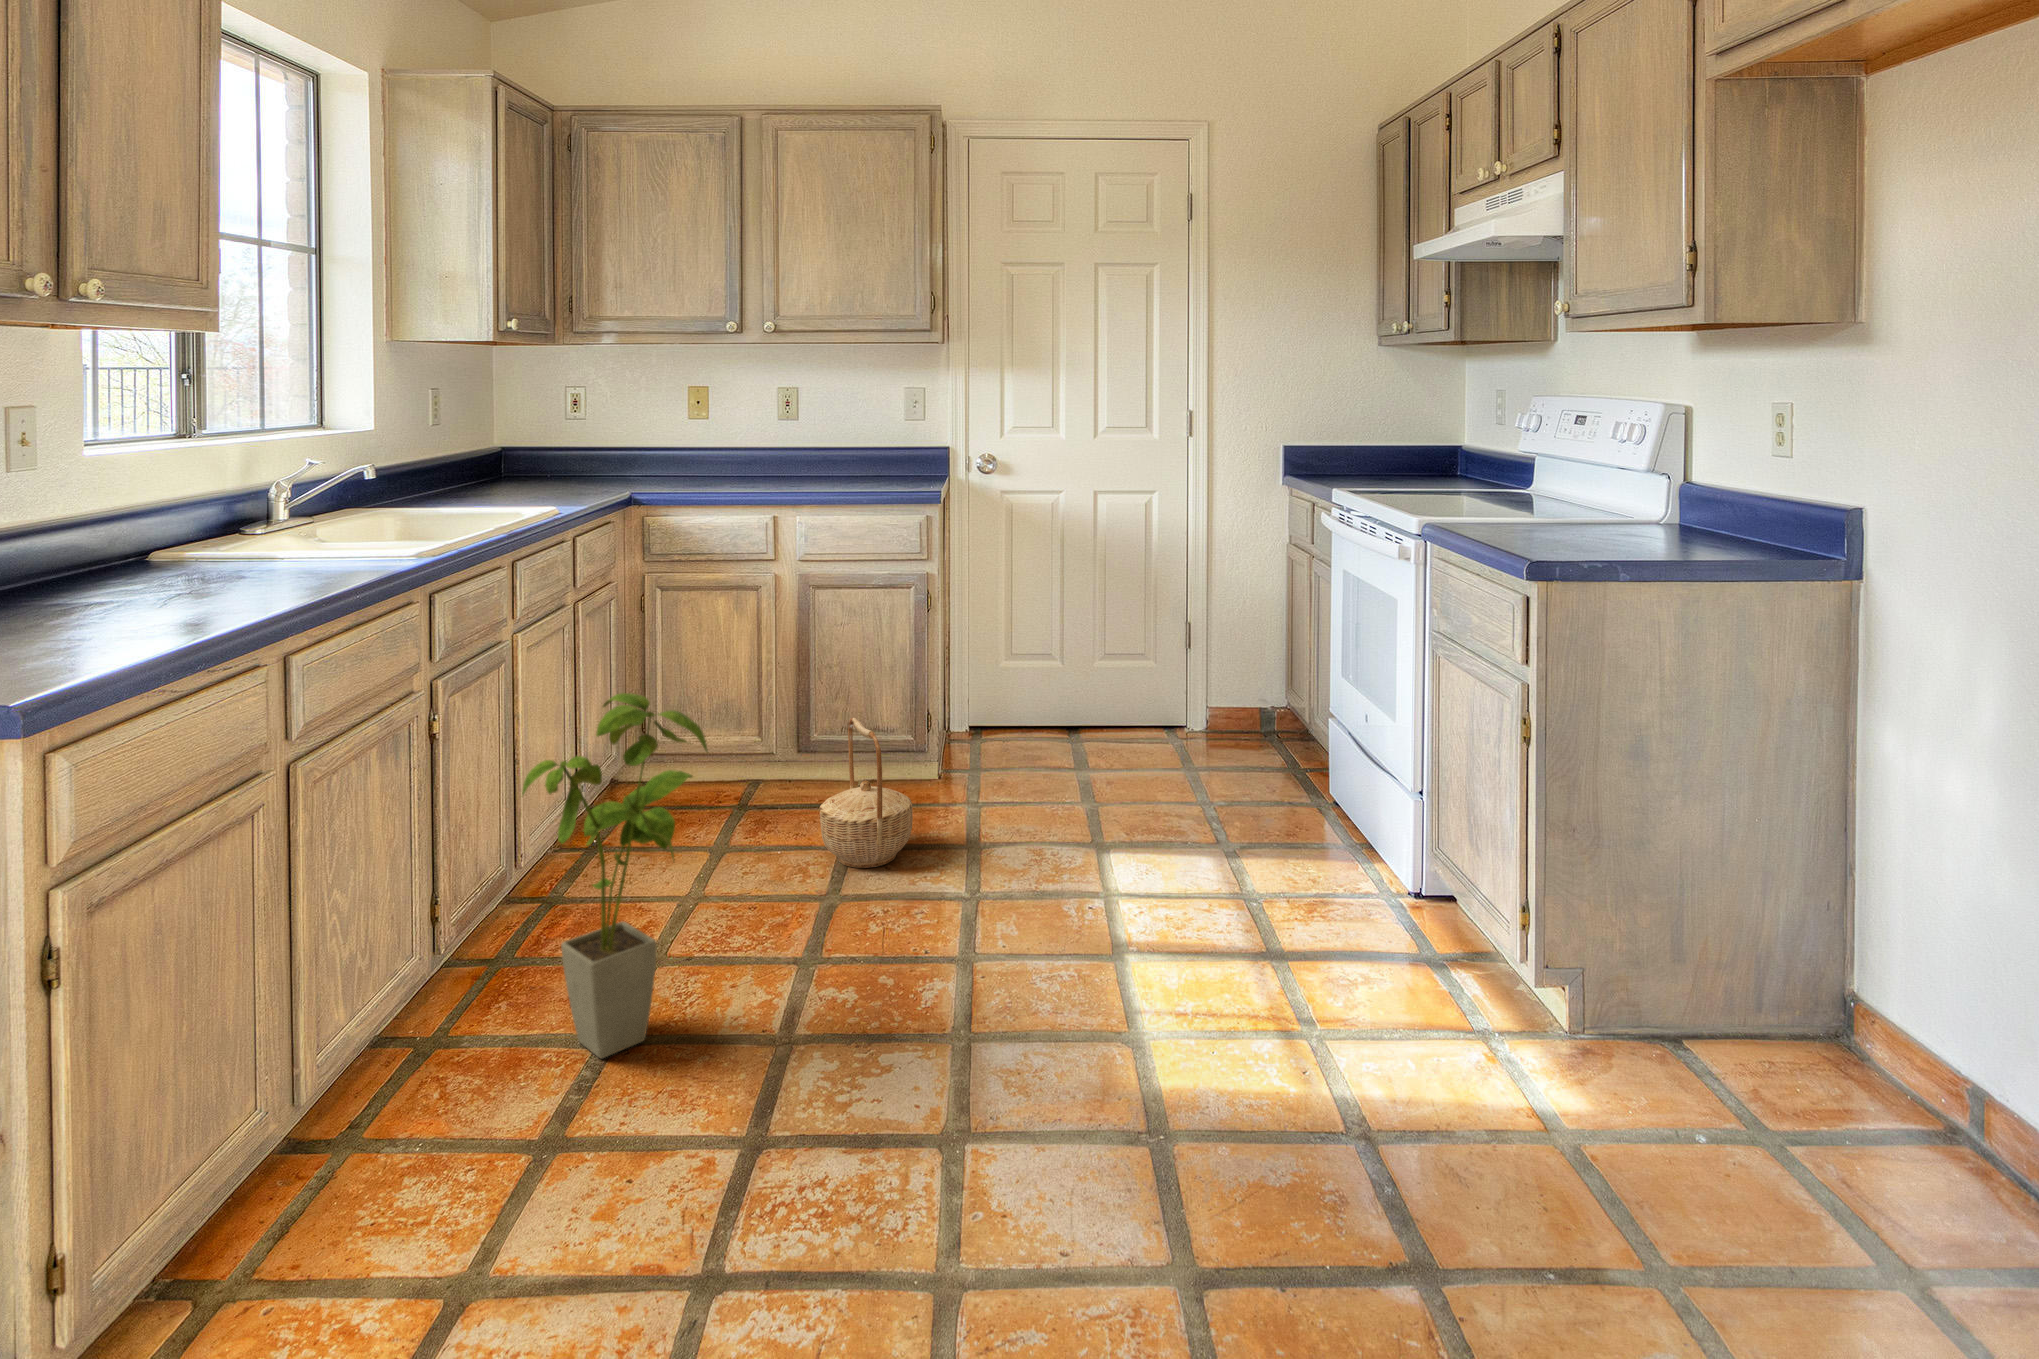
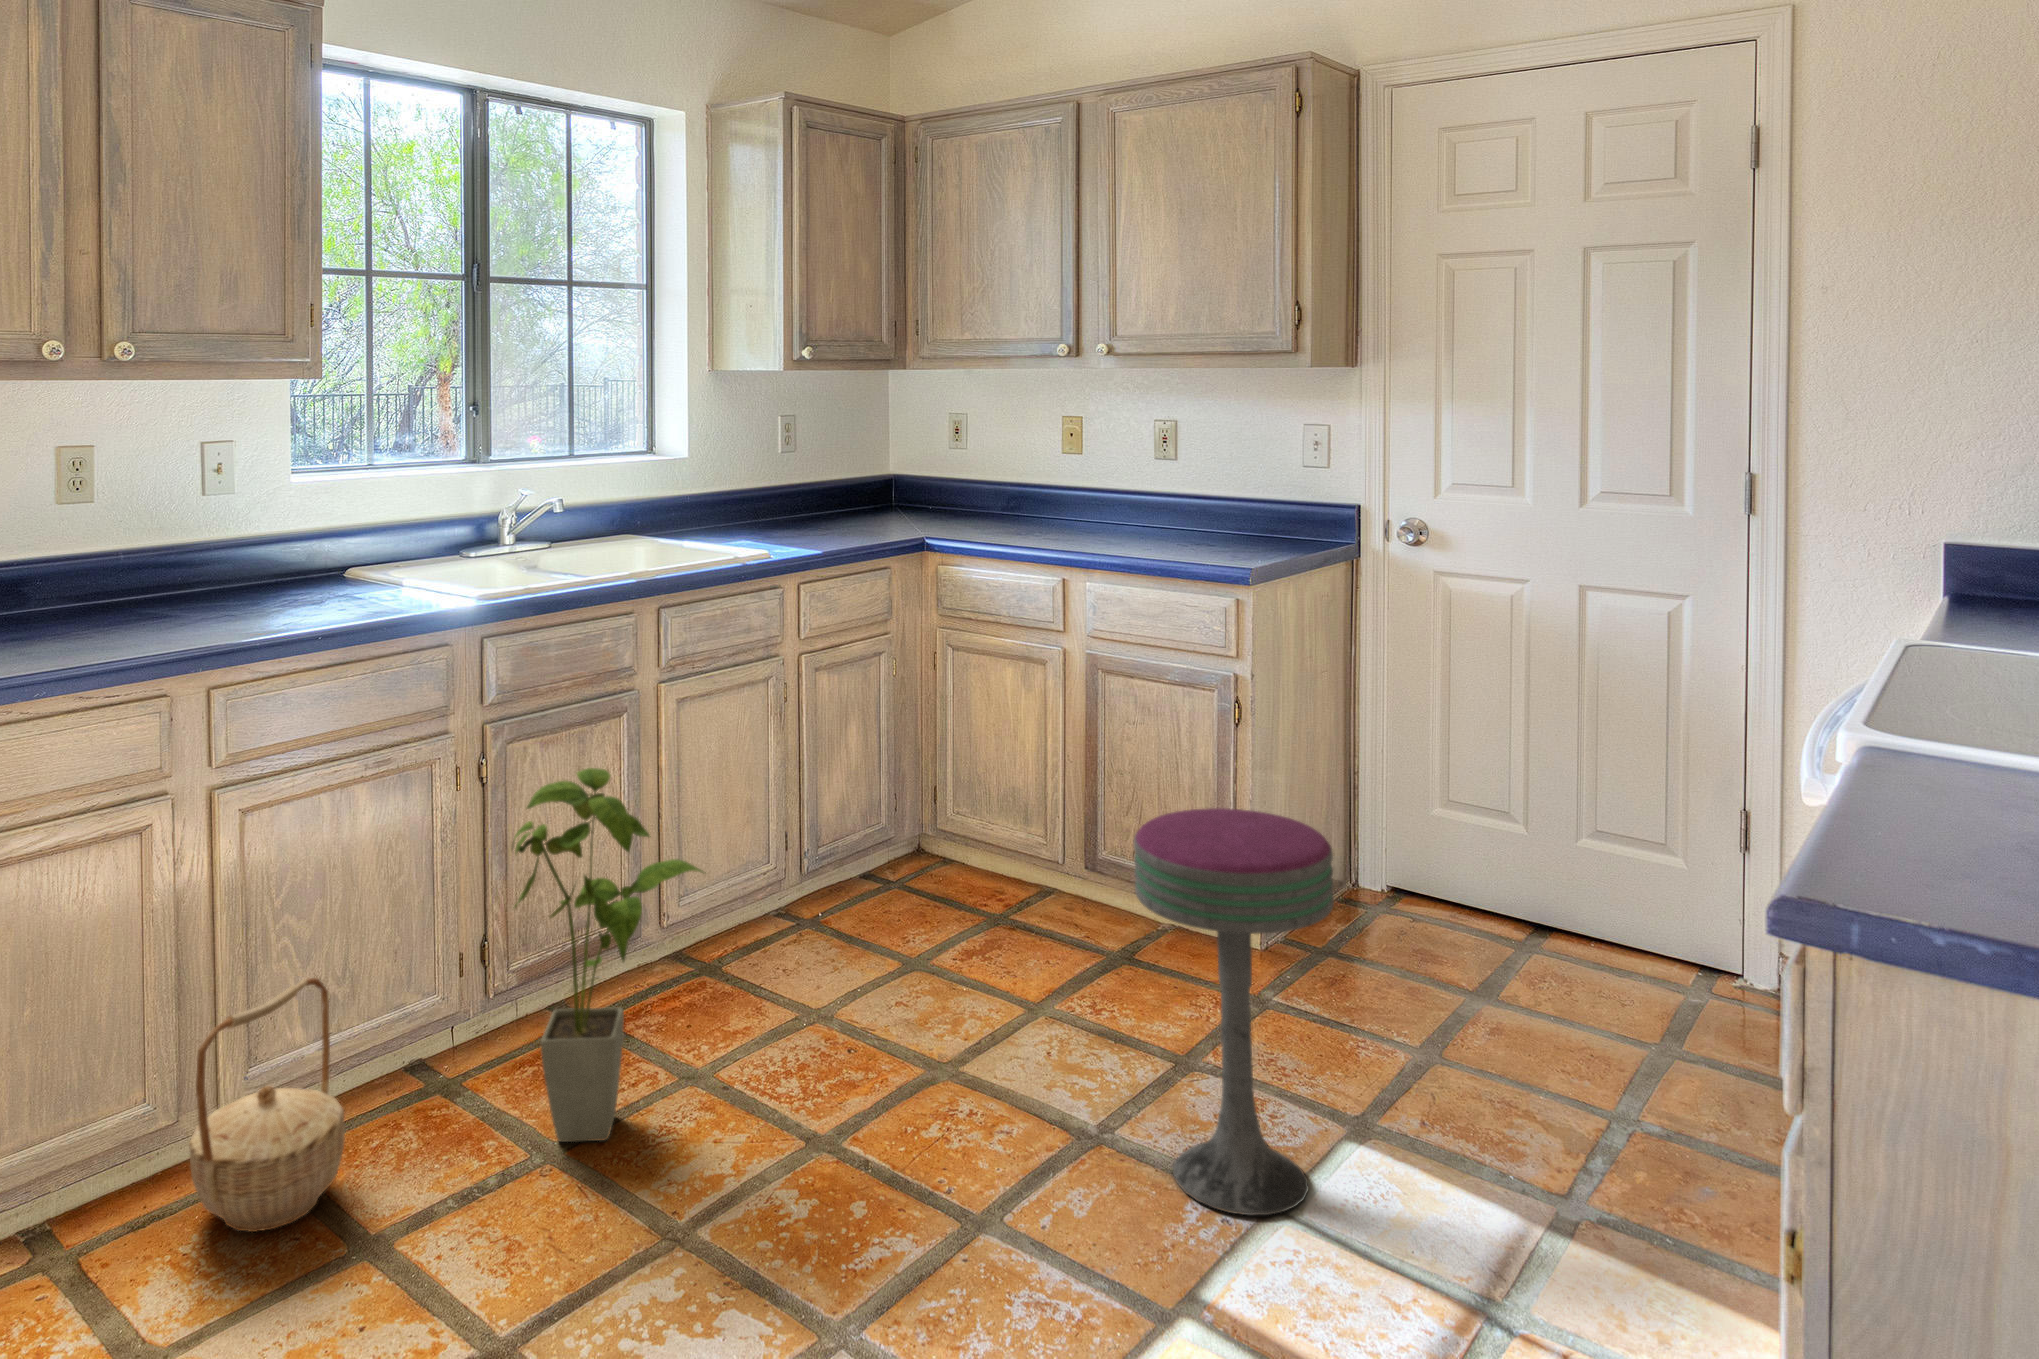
bar stool: none [1015,643,1149,915] -> present [1134,808,1334,1215]
basket: present [819,718,913,868] -> present [189,978,345,1232]

